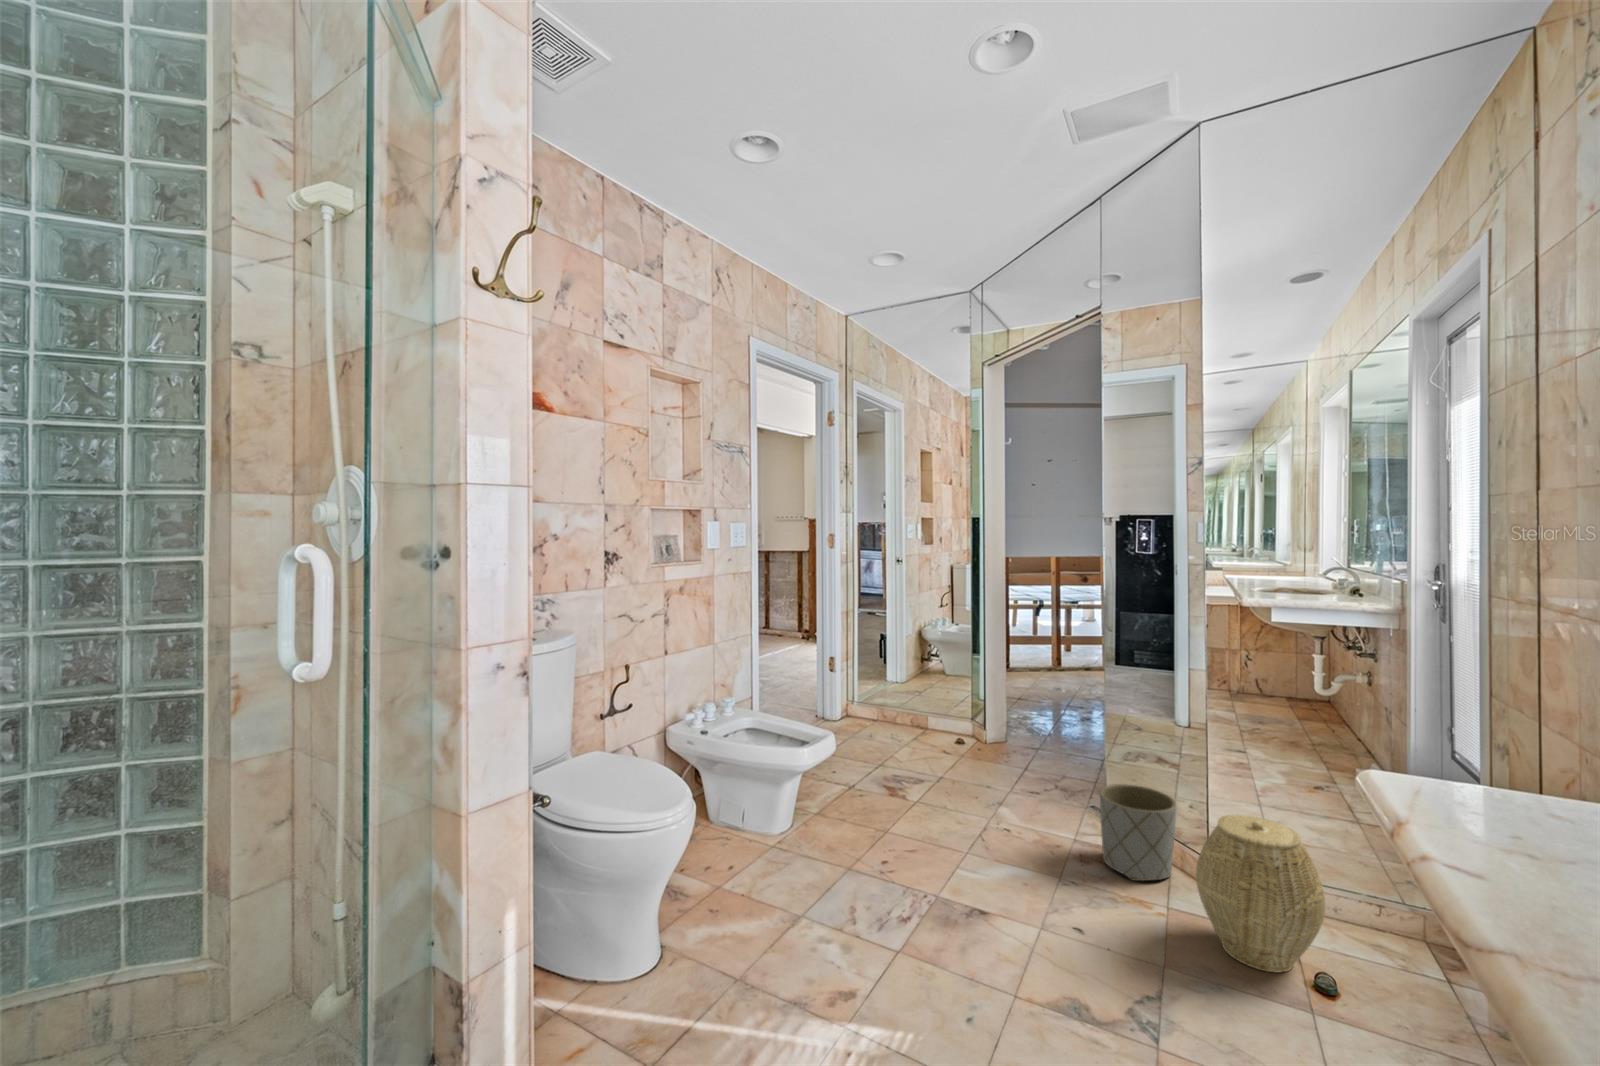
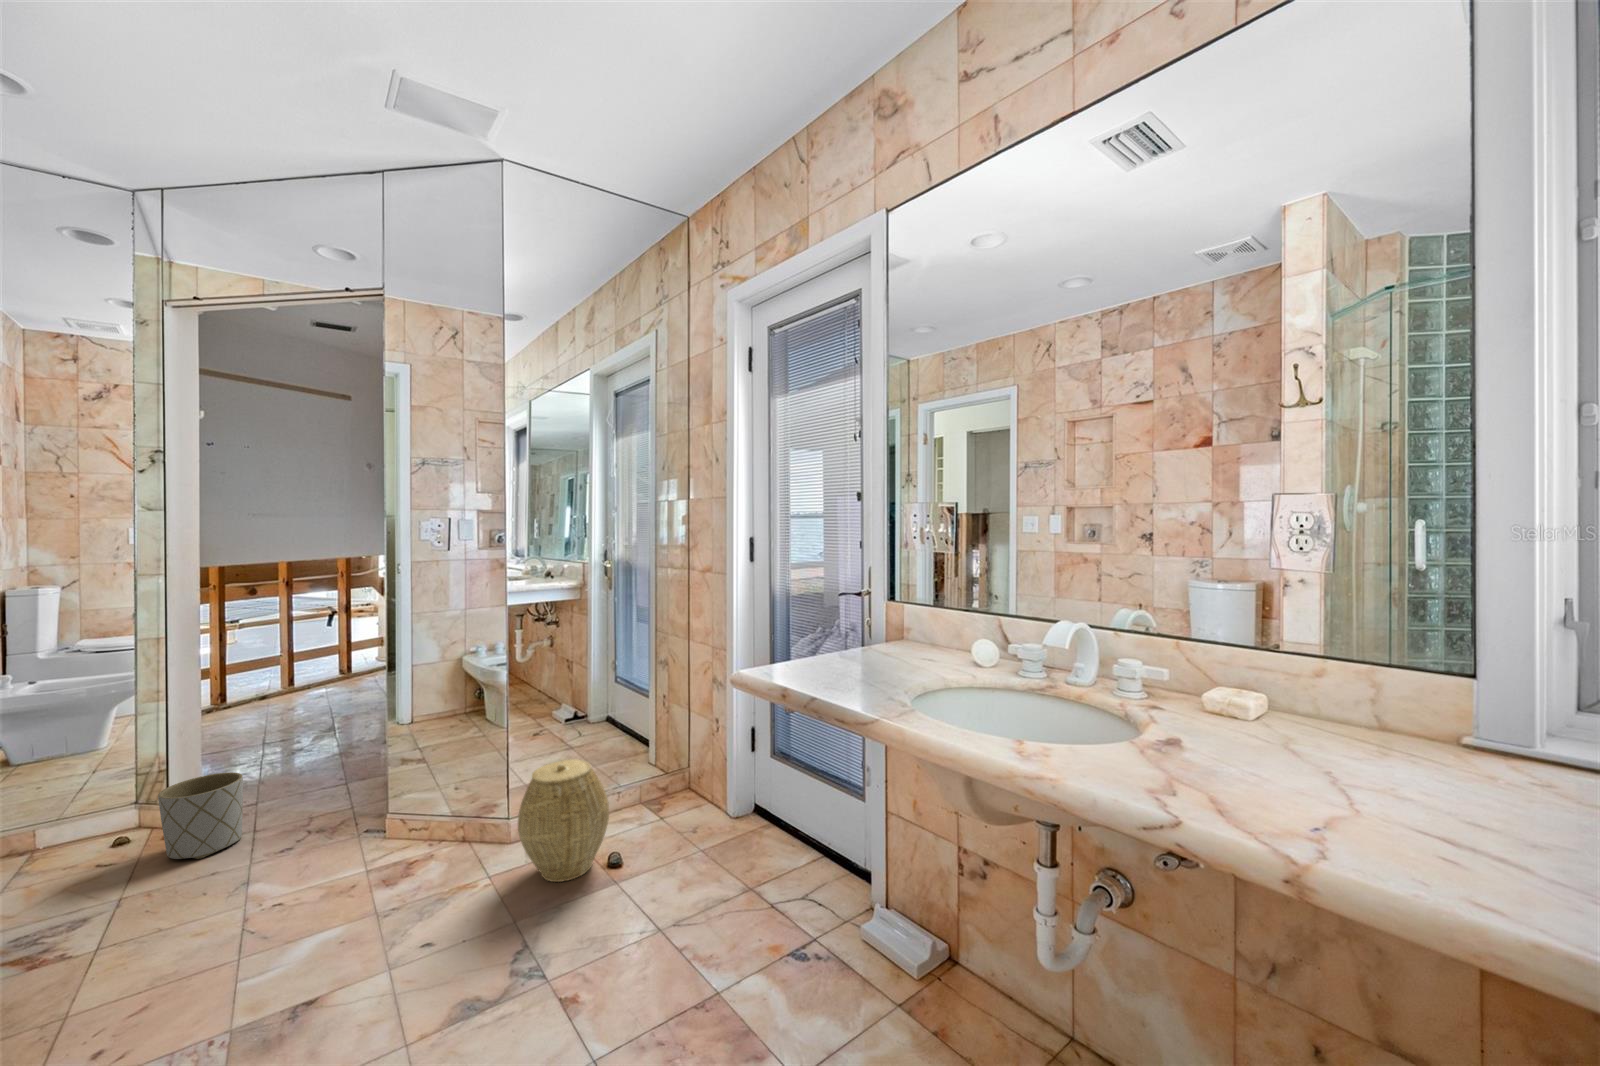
planter: present [1100,784,1176,881] -> present [158,772,243,859]

